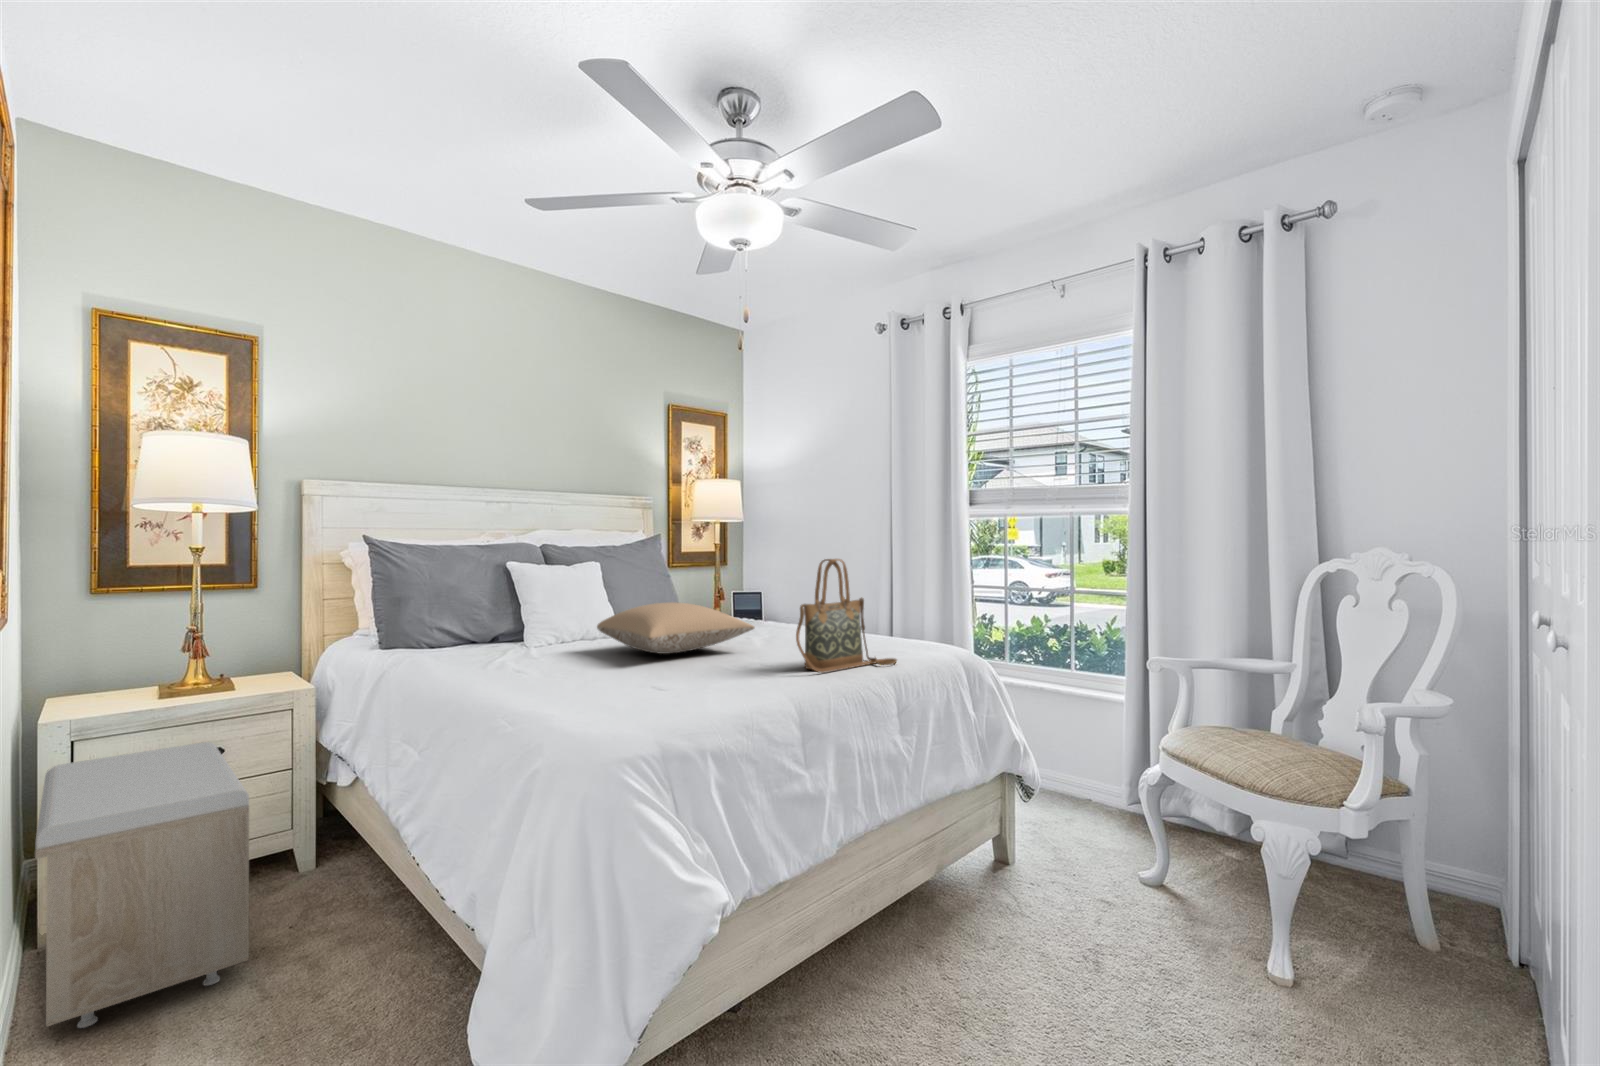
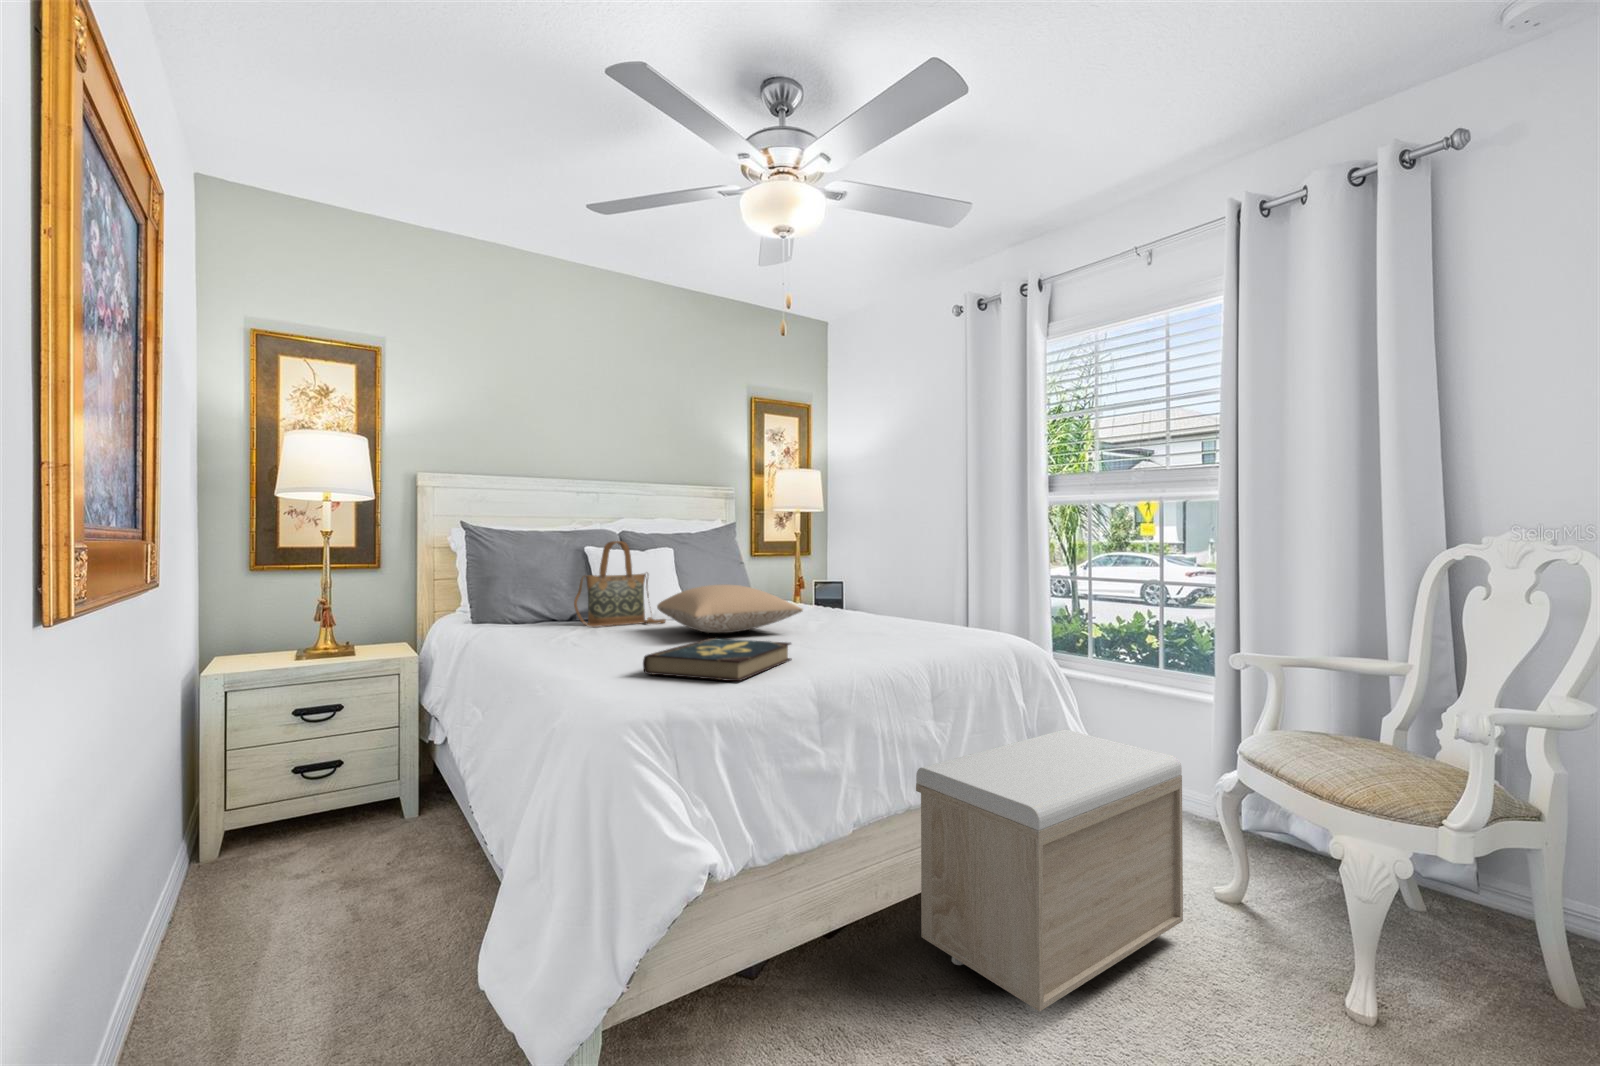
handbag: present [796,559,897,673] -> present [574,541,666,627]
book: none [618,661,762,707] -> present [643,638,791,681]
storage bench: present [35,742,249,1028] -> present [916,730,1183,1013]

